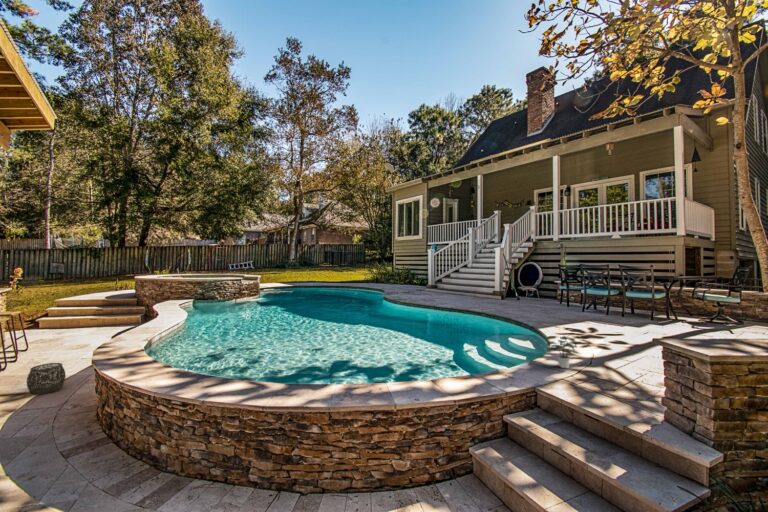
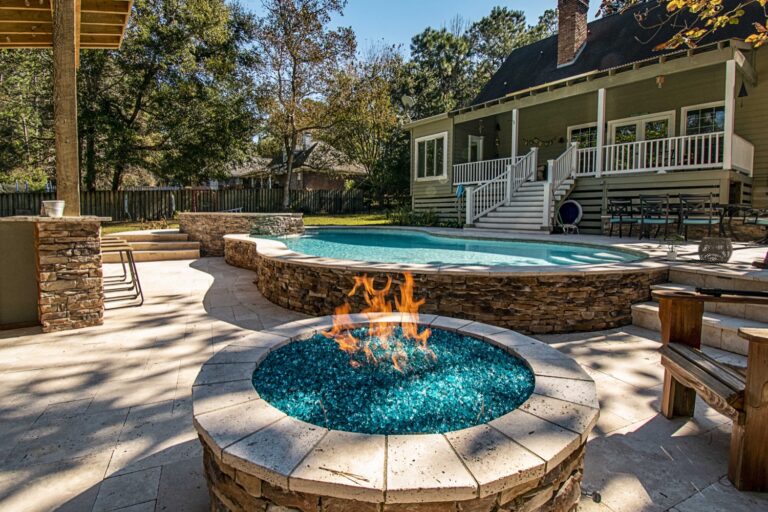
woven basket: present [27,363,66,394] -> present [698,237,733,262]

